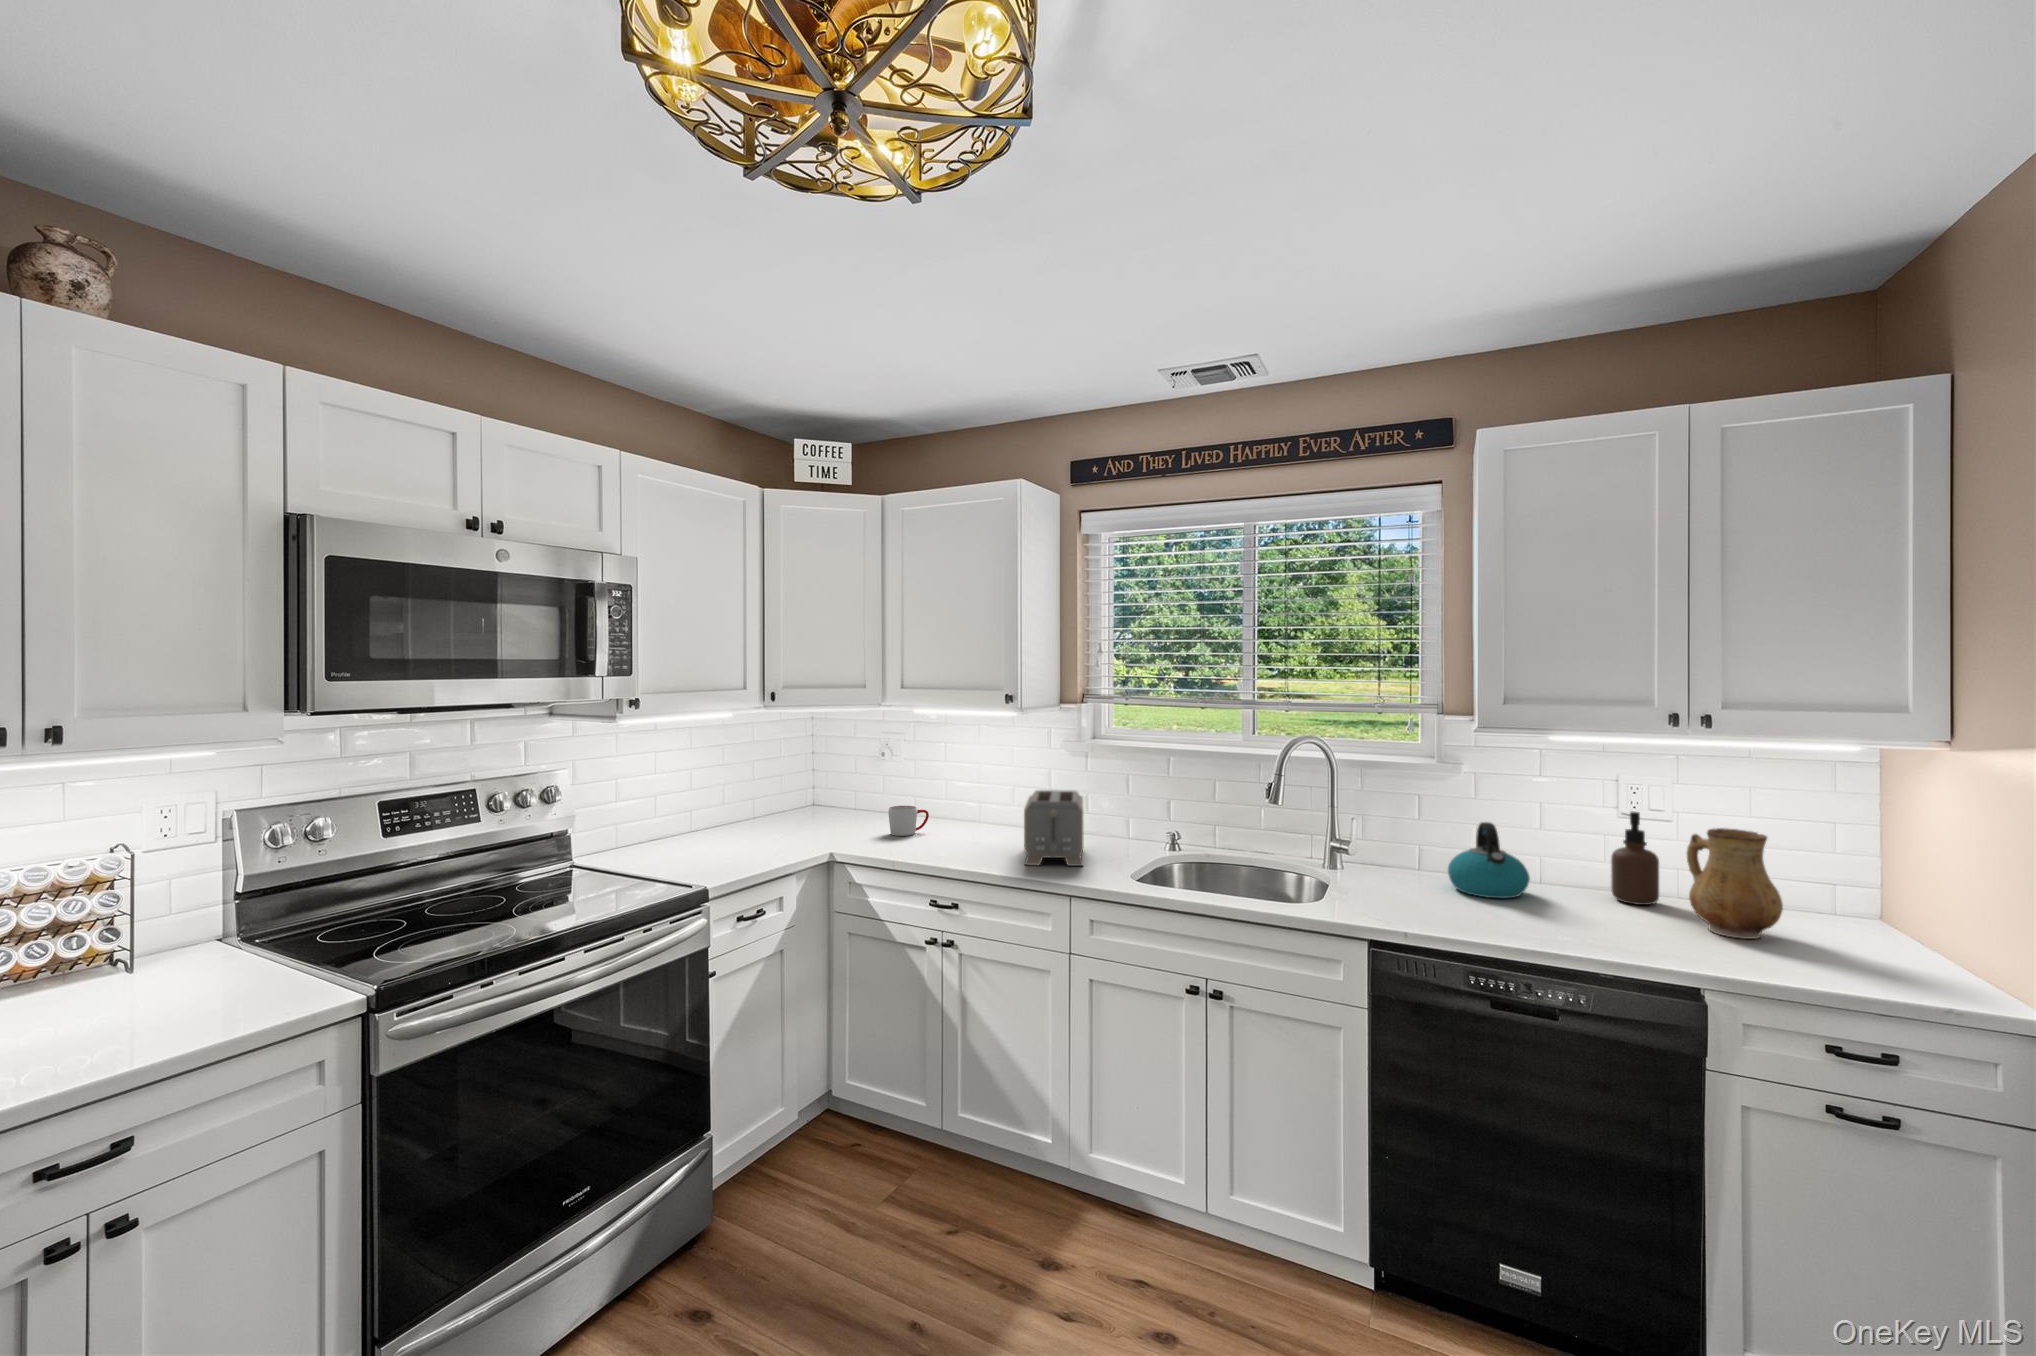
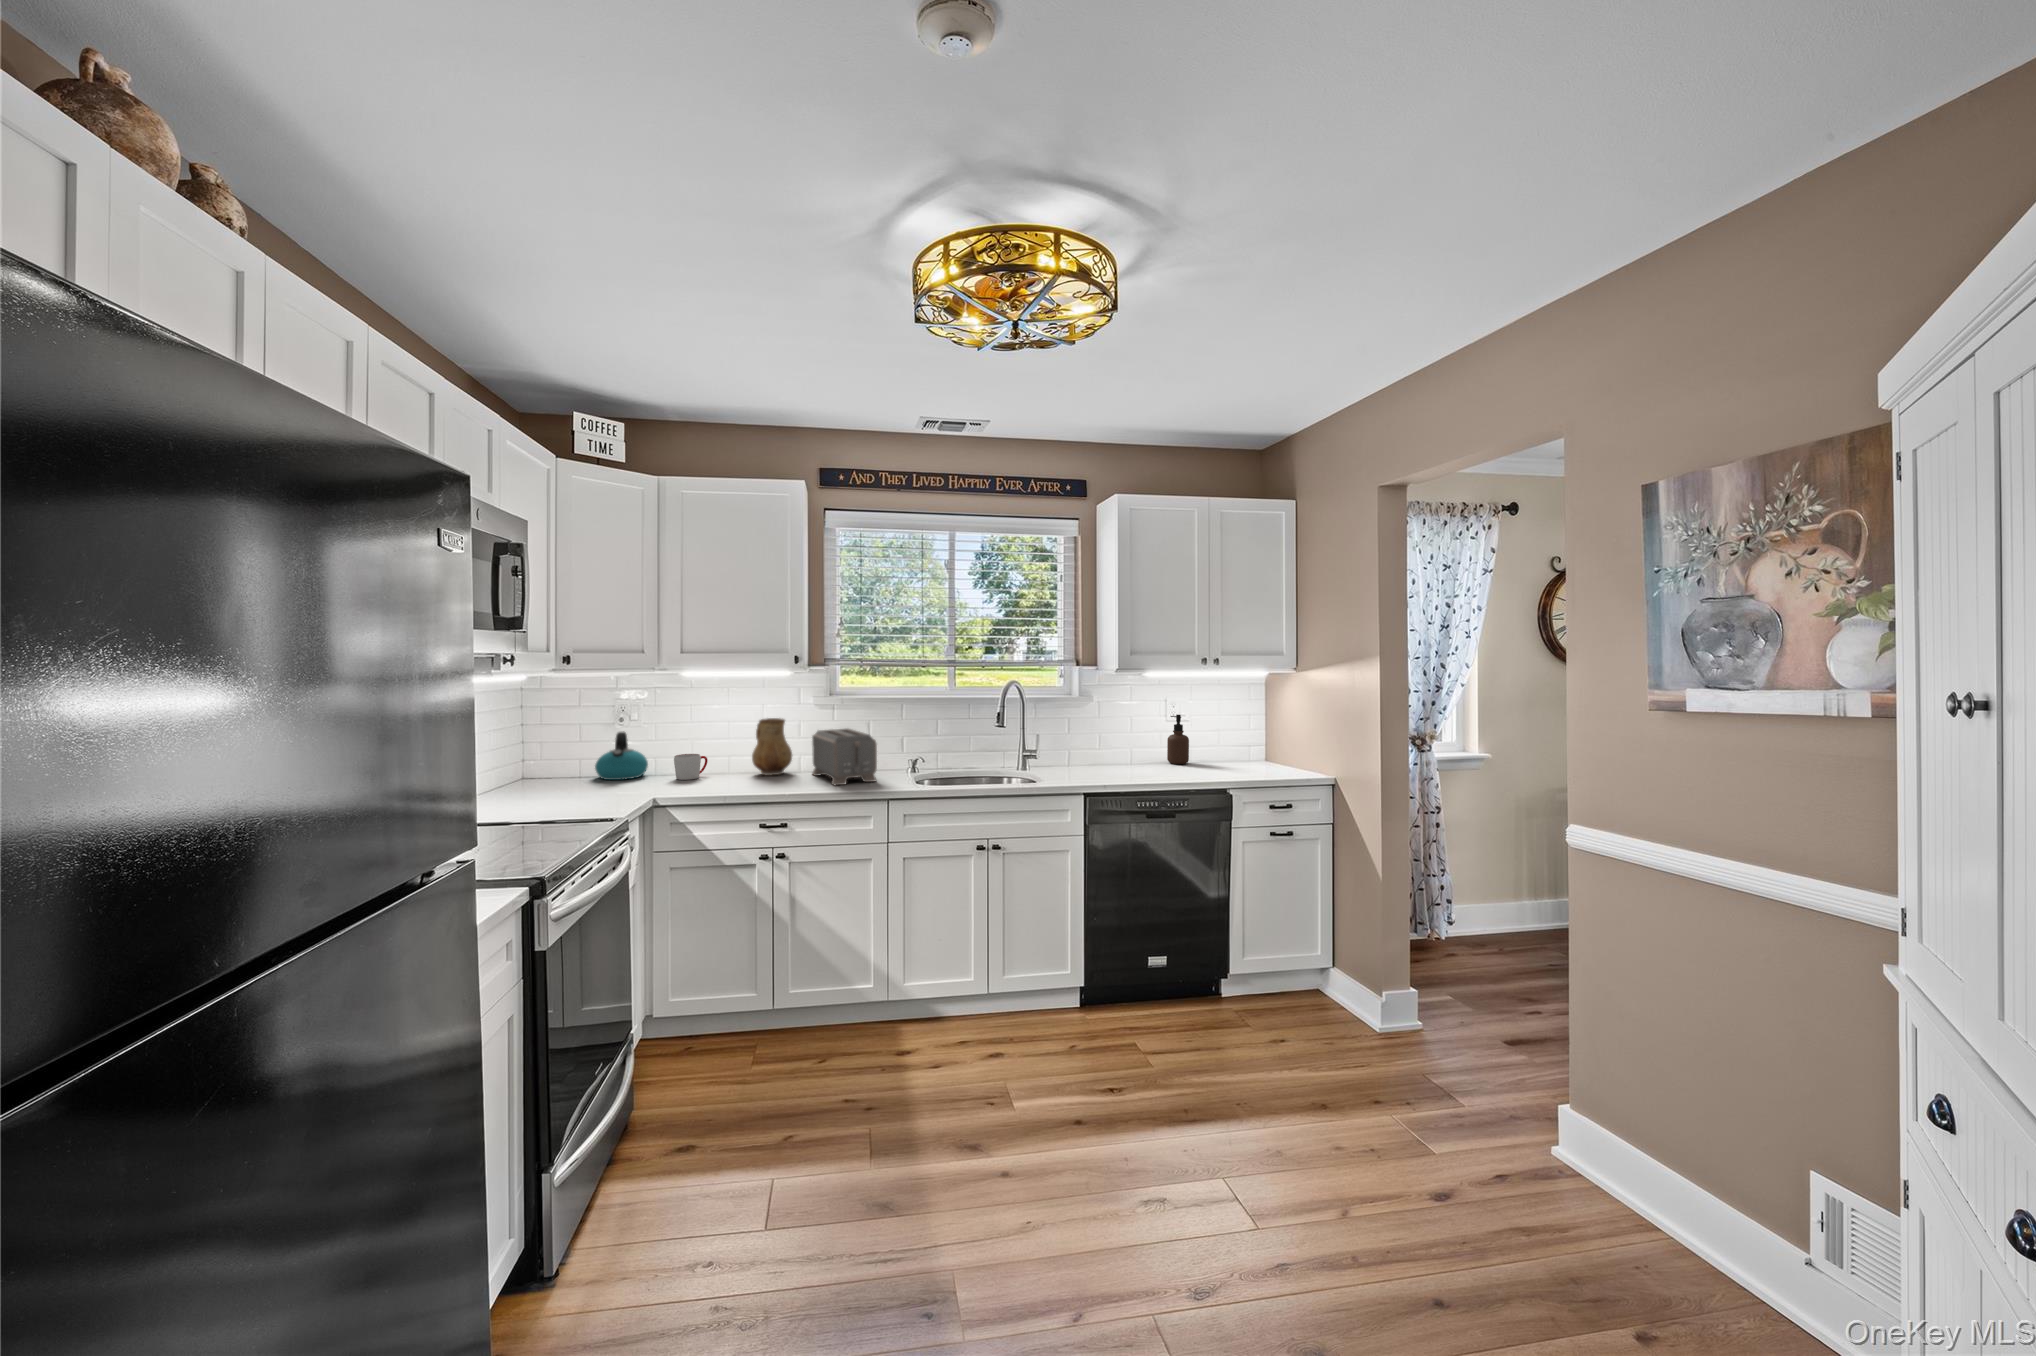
kettle: present [1448,822,1530,898] -> present [595,731,648,780]
ceramic pitcher: present [1687,828,1783,939] -> present [752,718,792,775]

